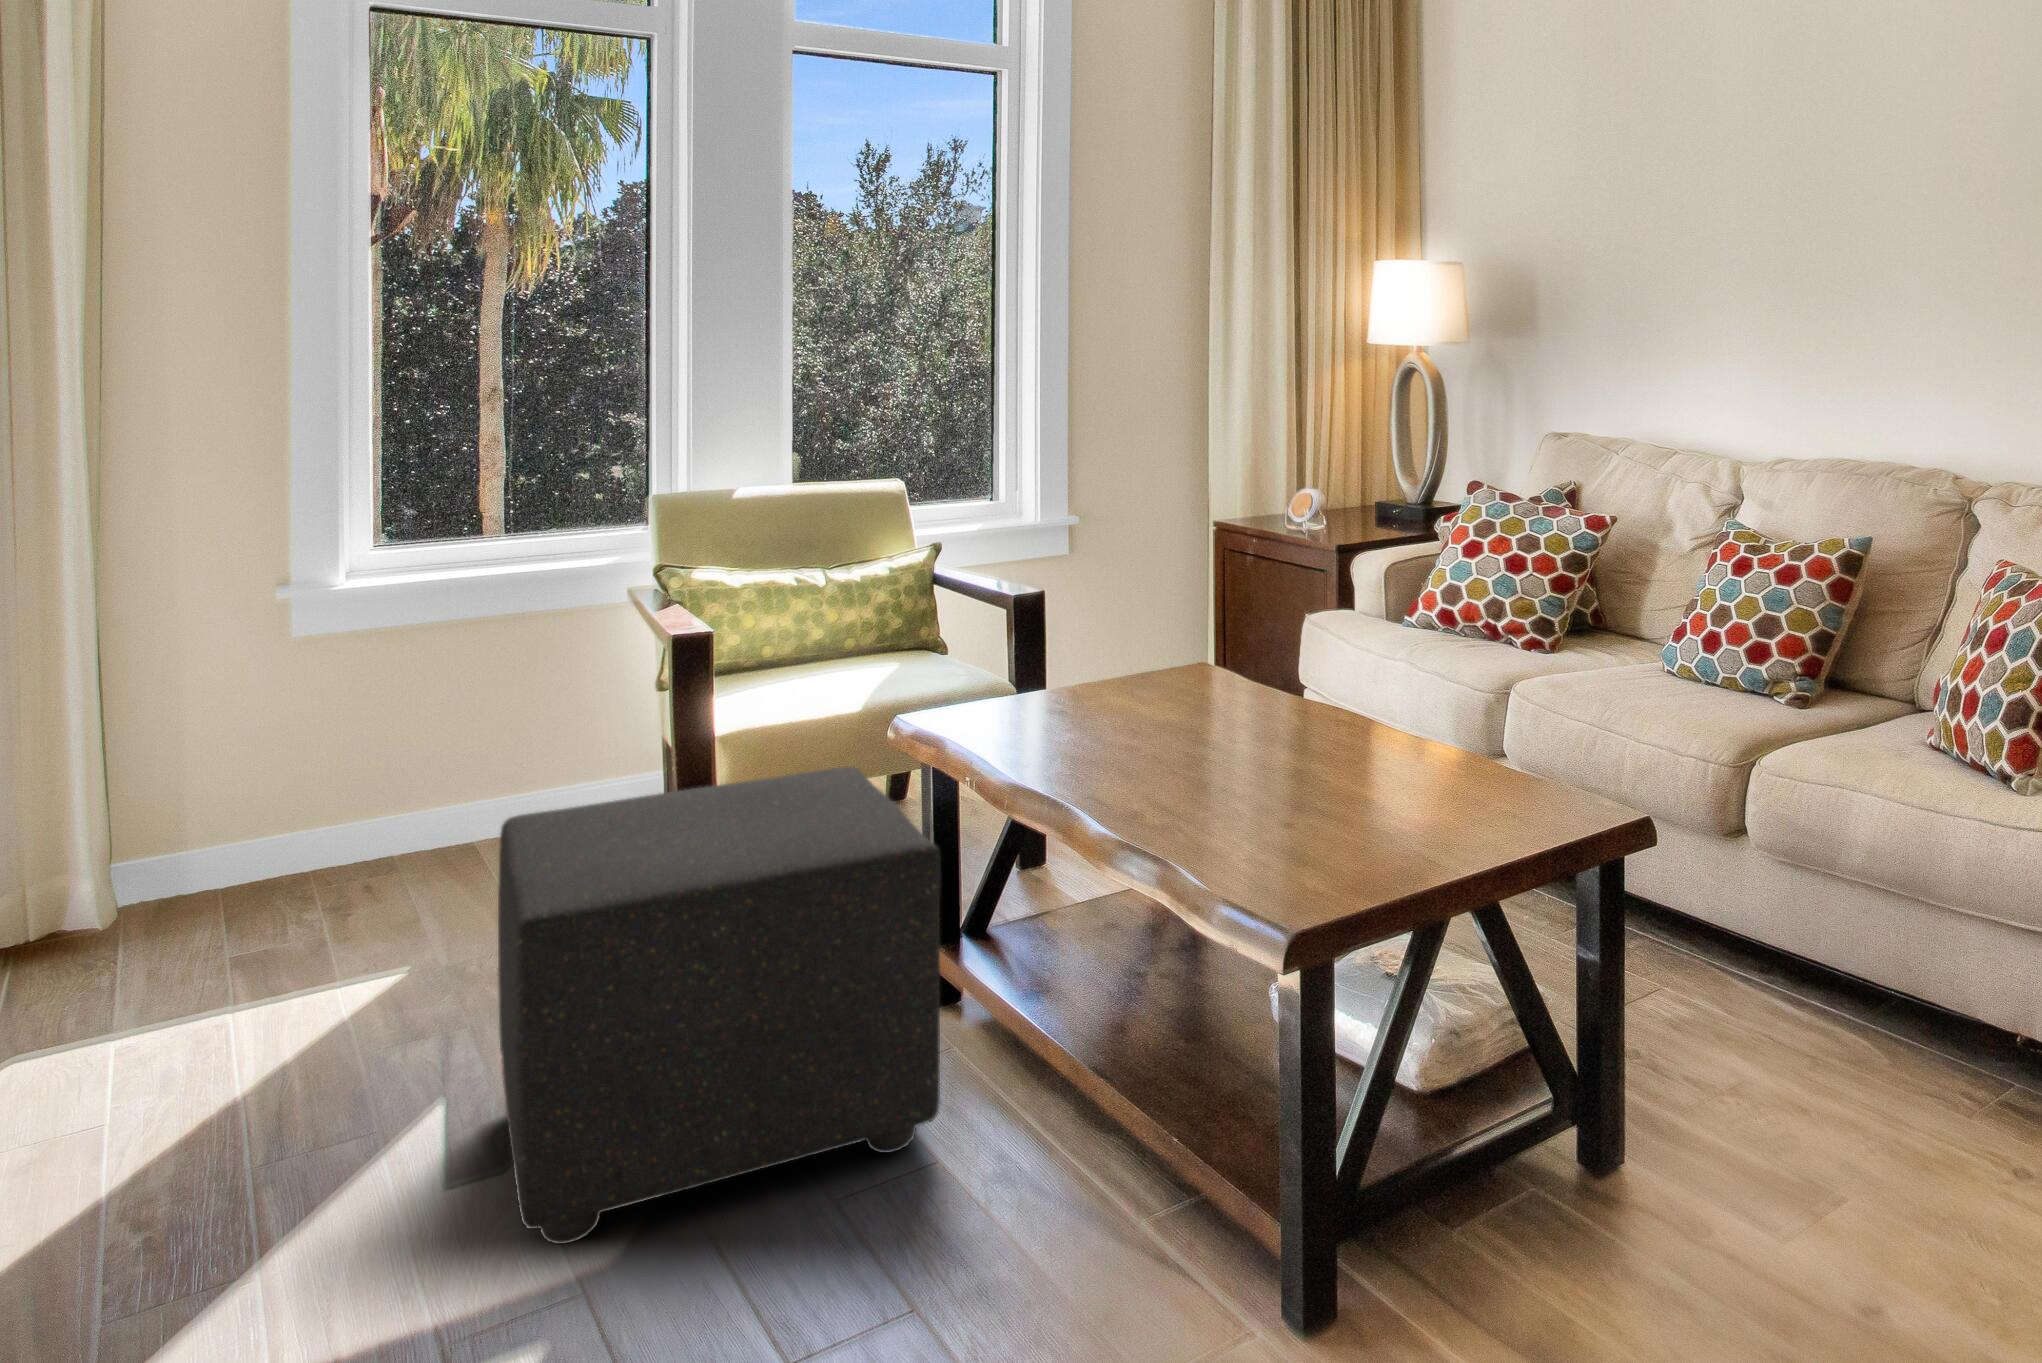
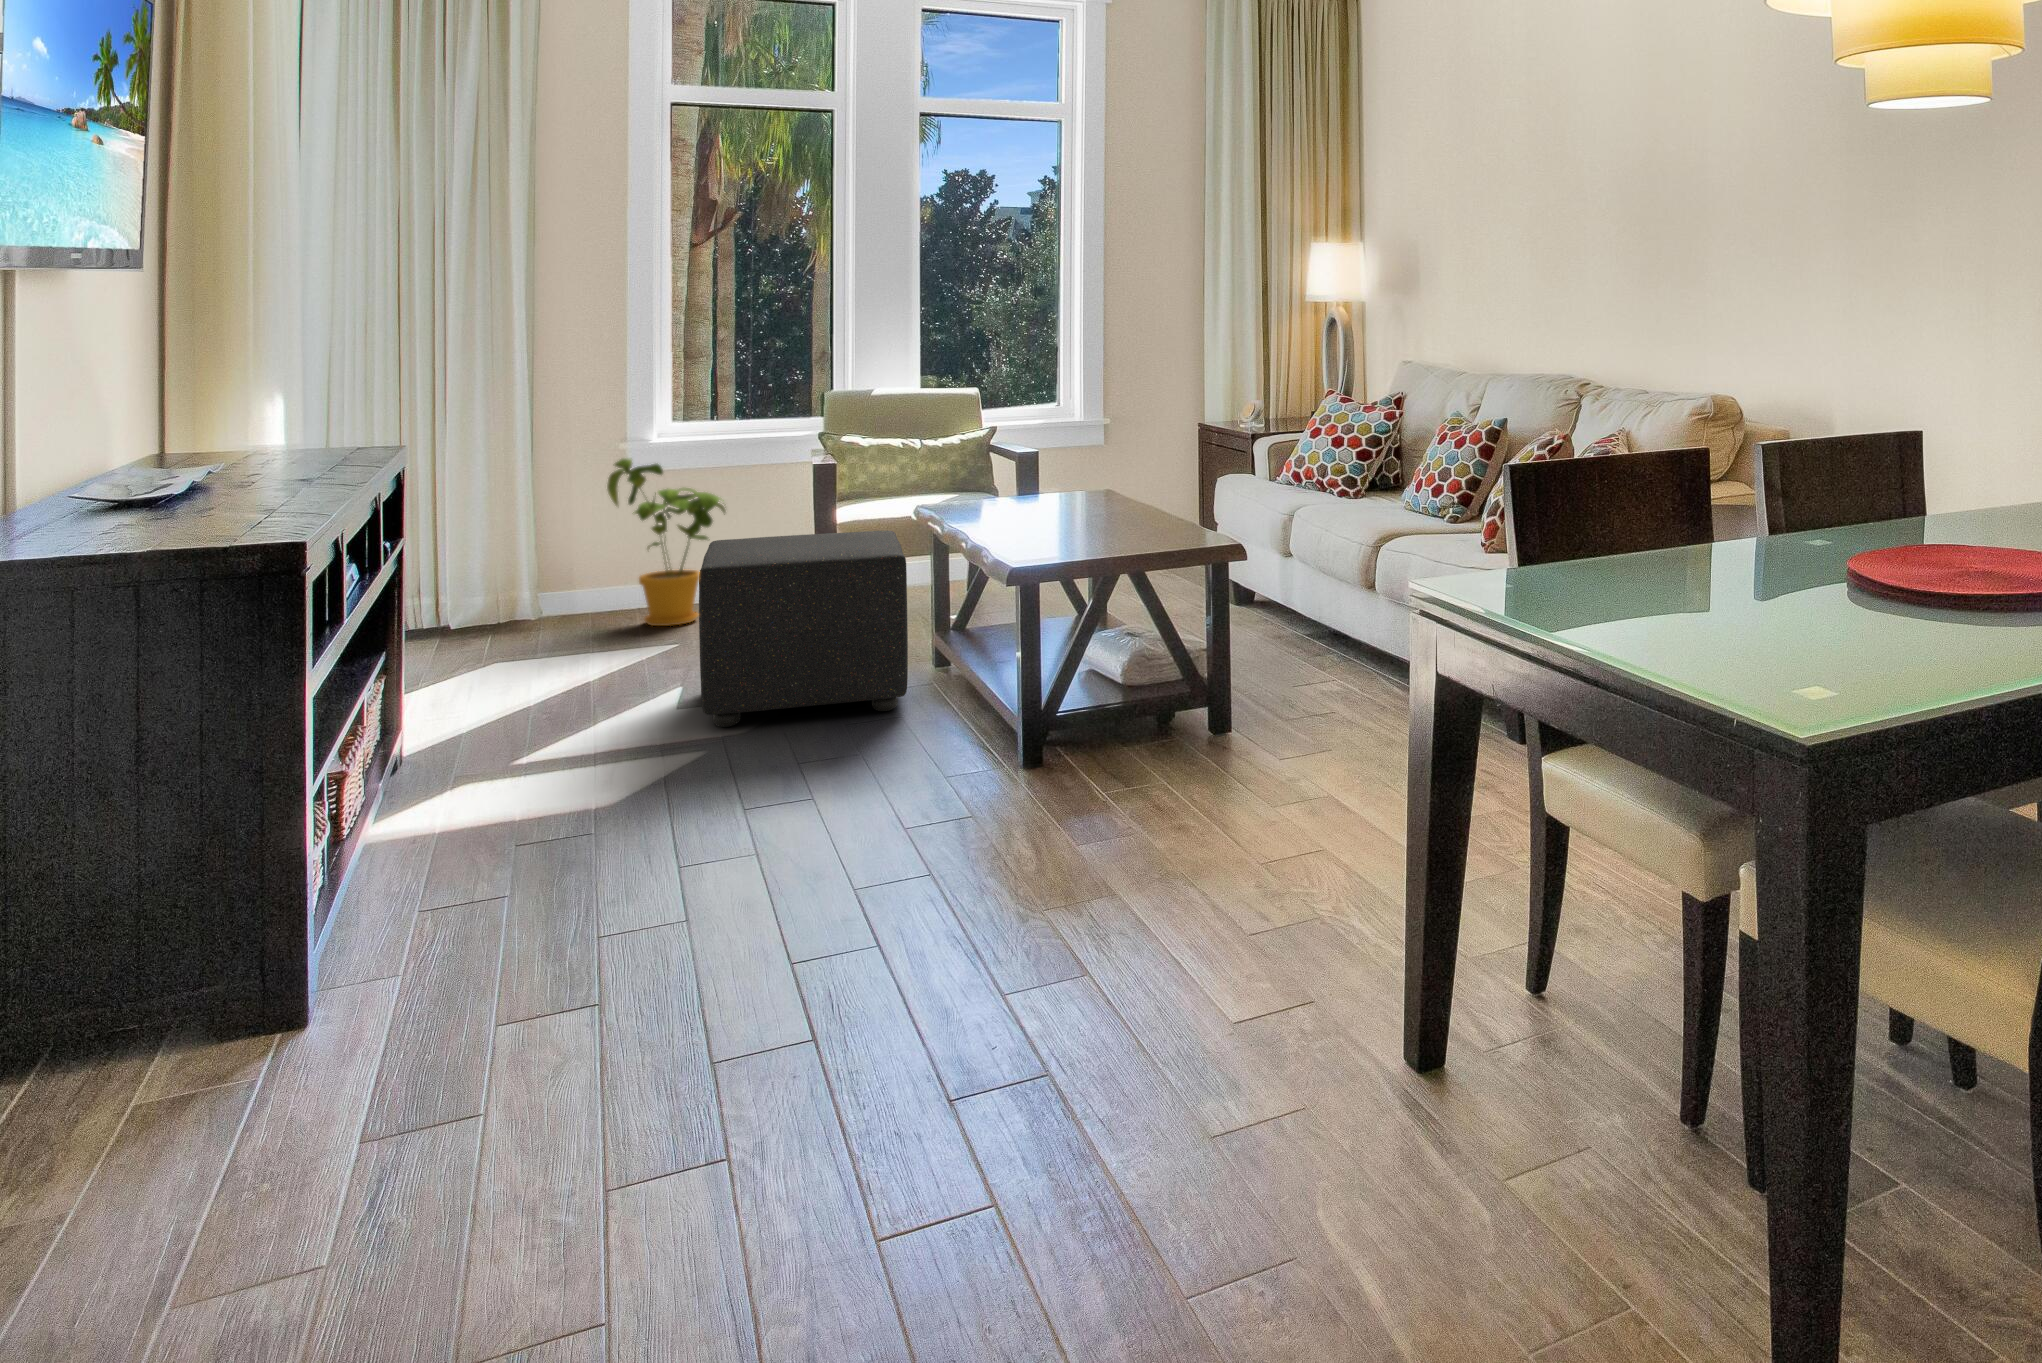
house plant: none [252,631,486,926] -> present [607,459,725,626]

